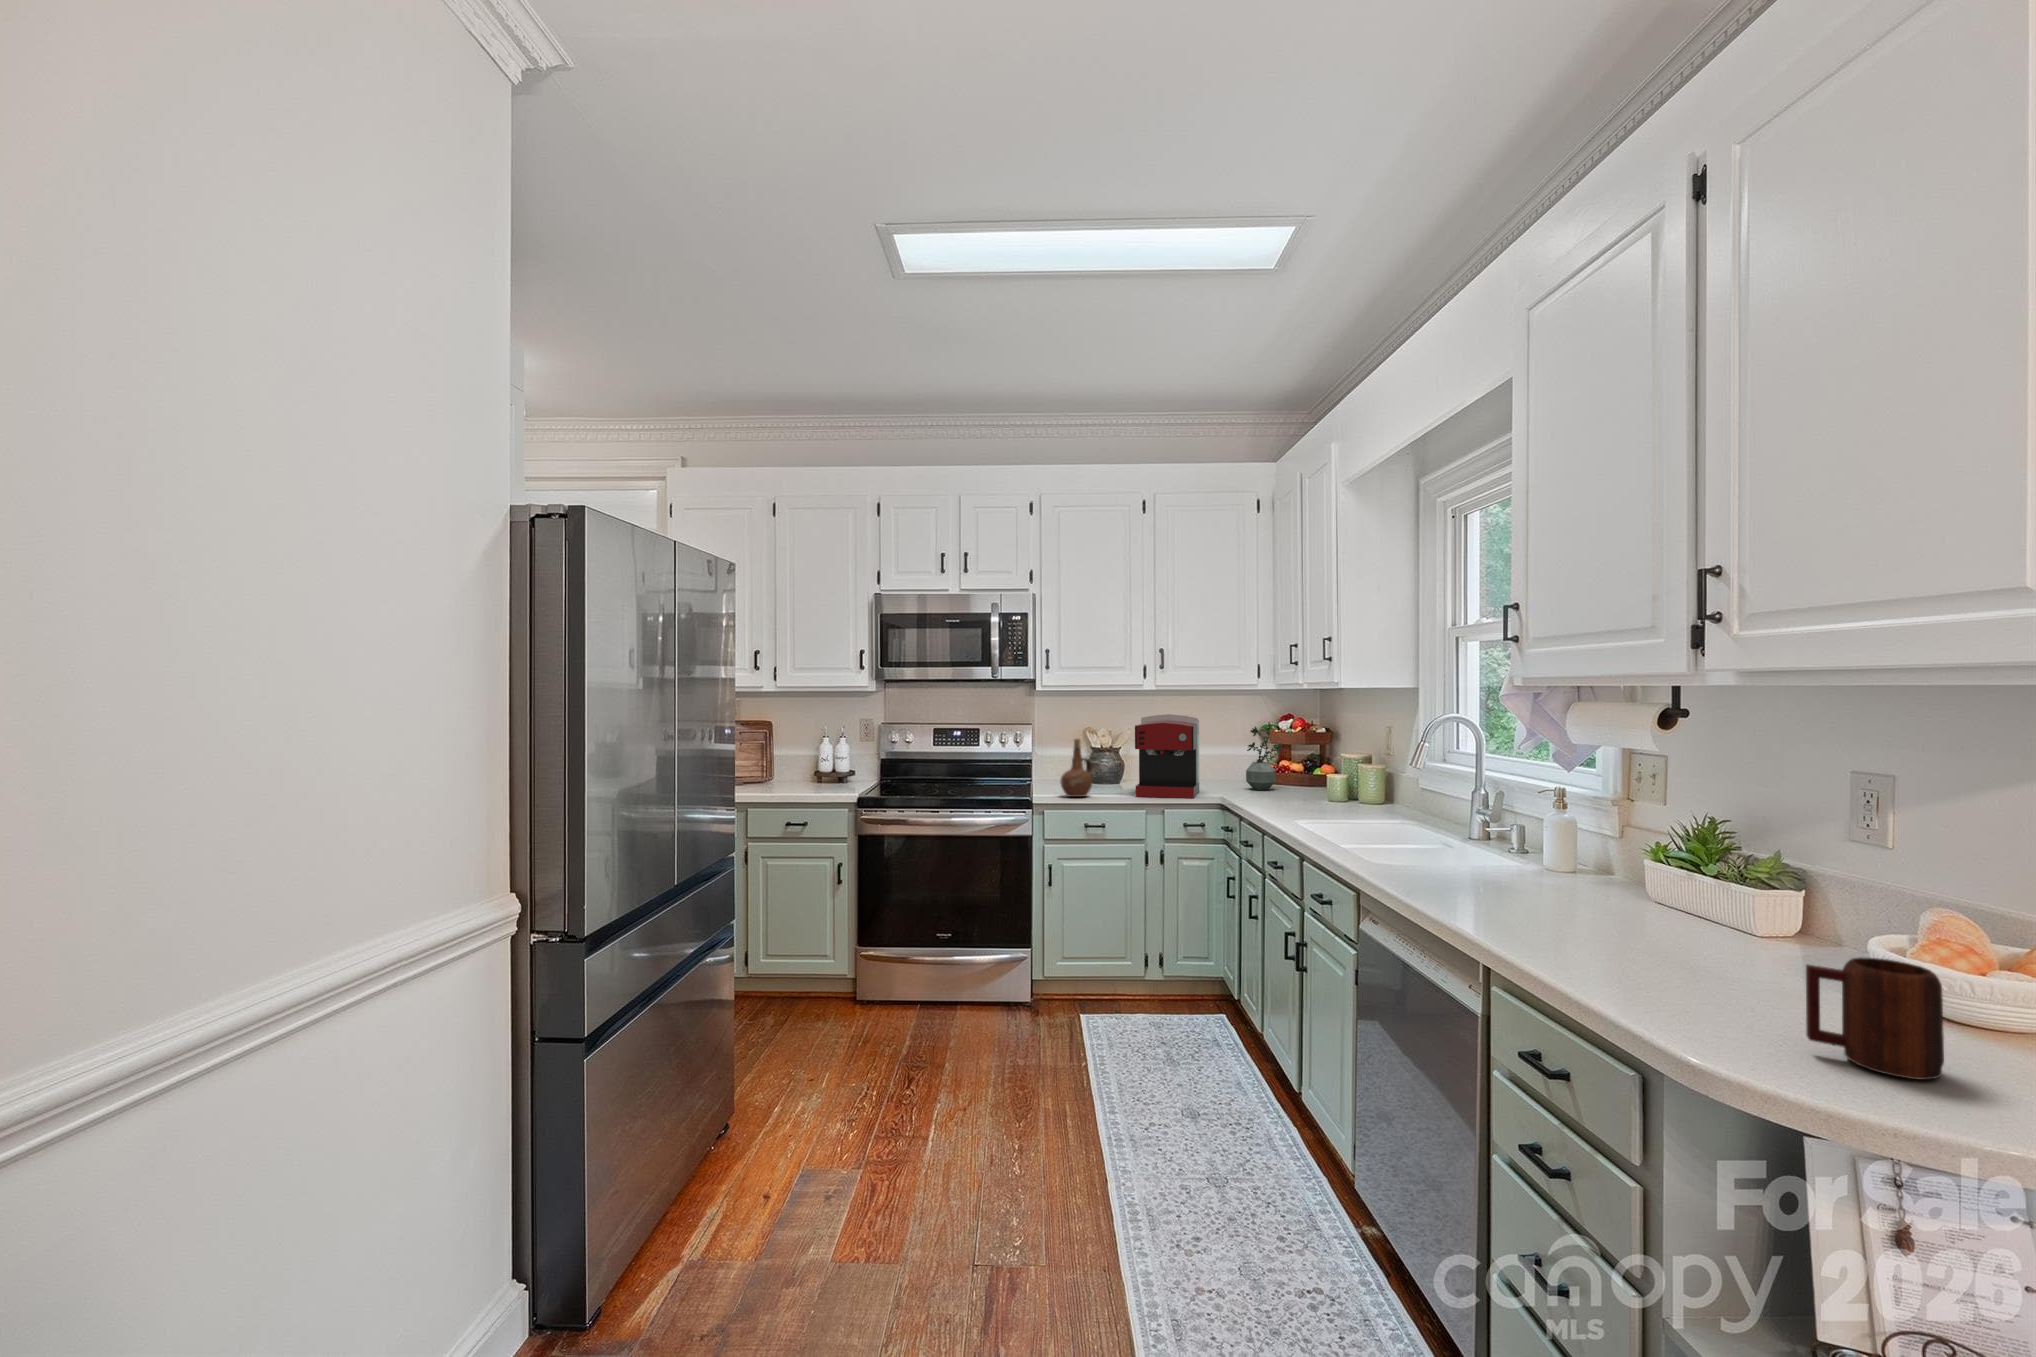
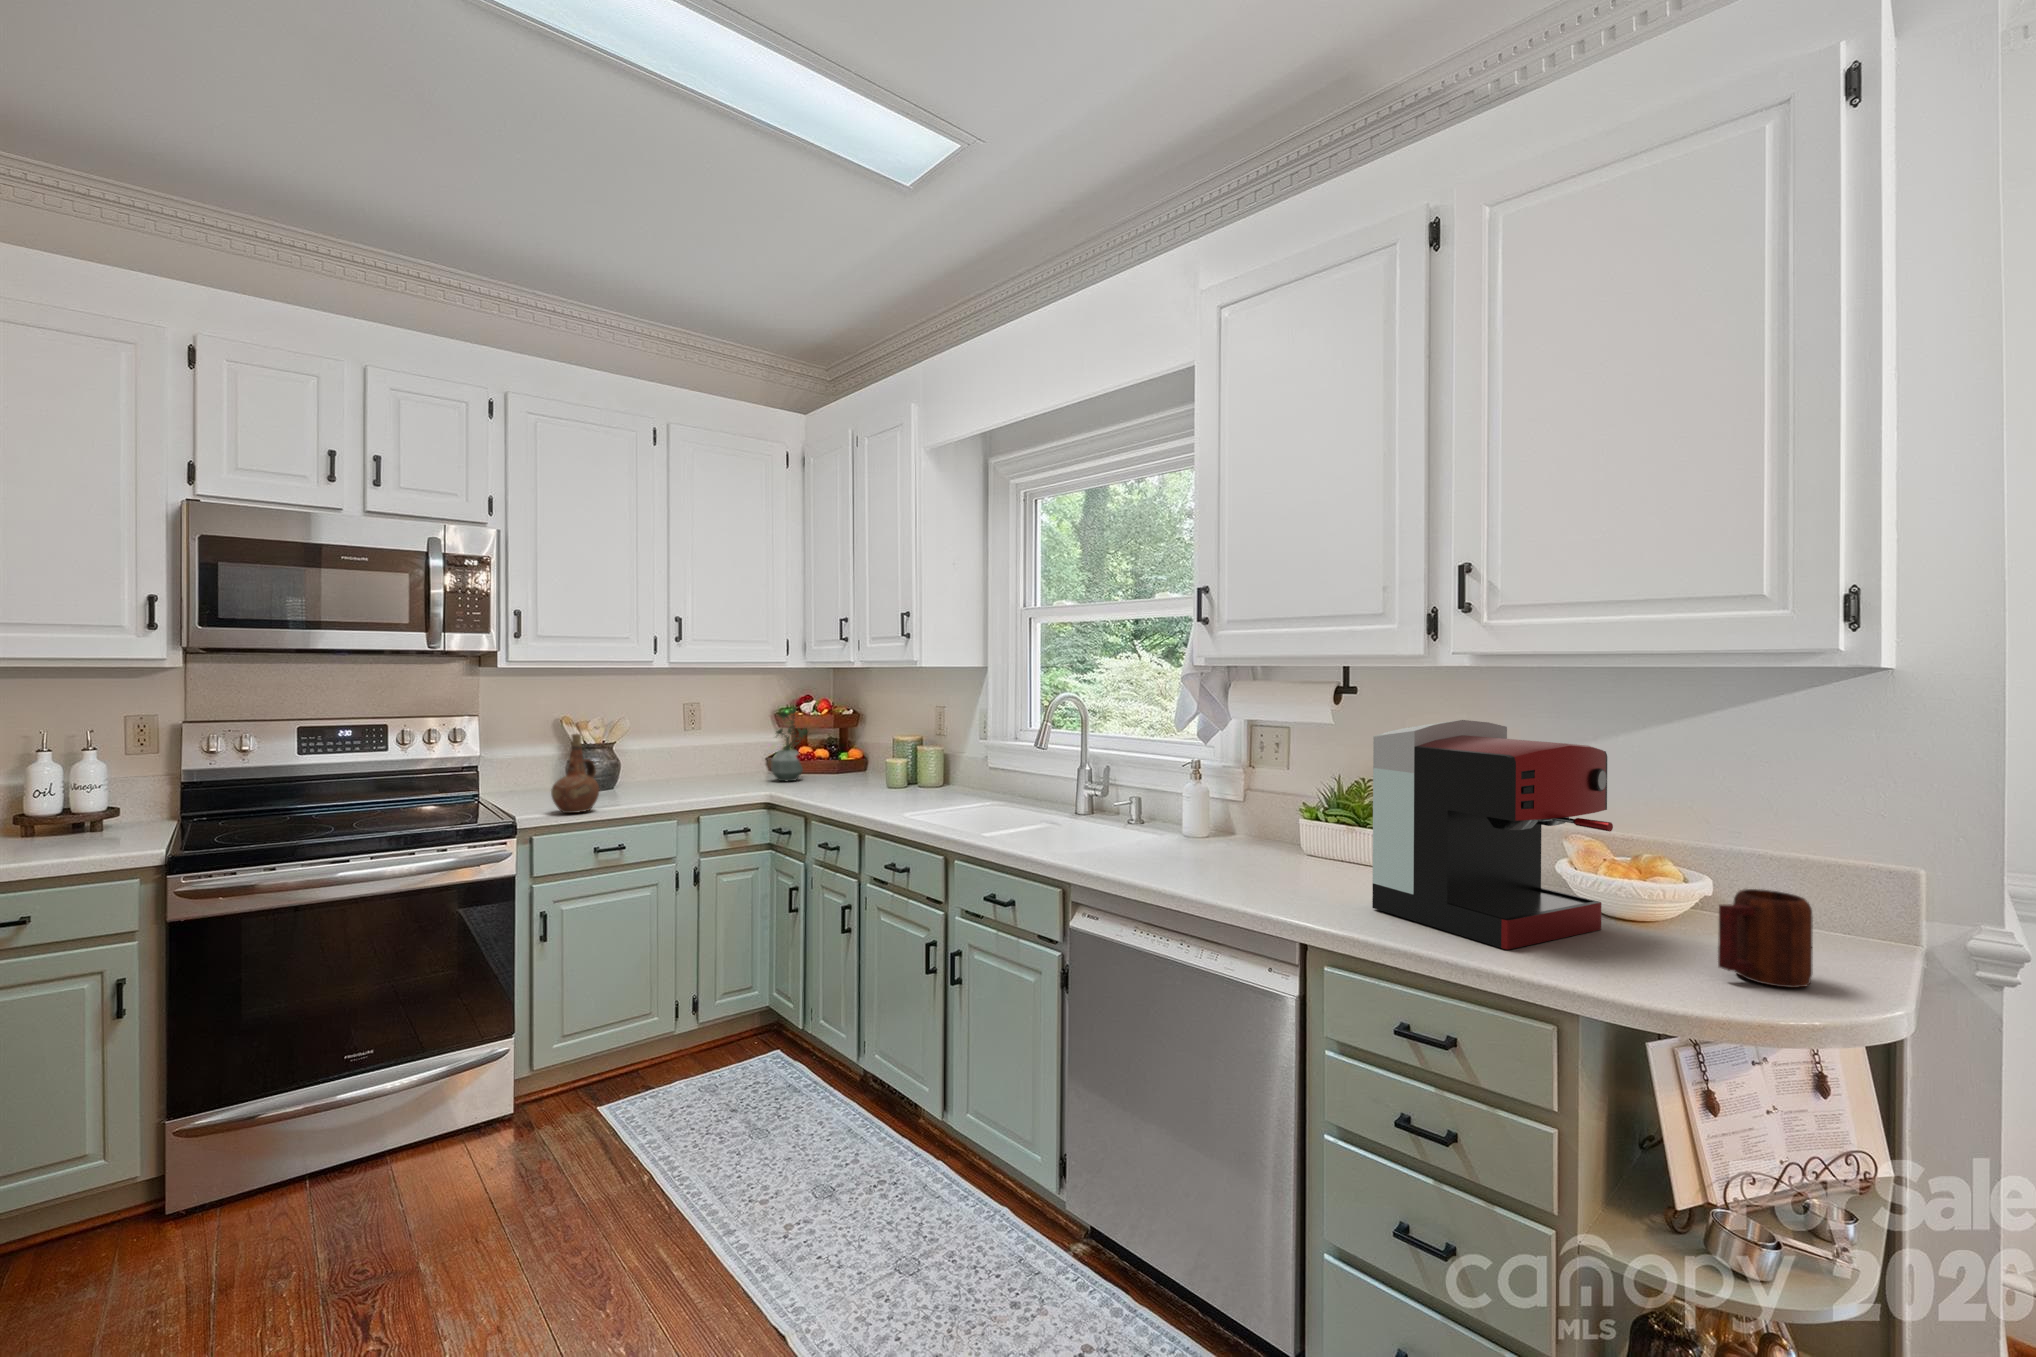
coffee maker: present [1135,714,1199,798] -> present [1372,720,1613,949]

